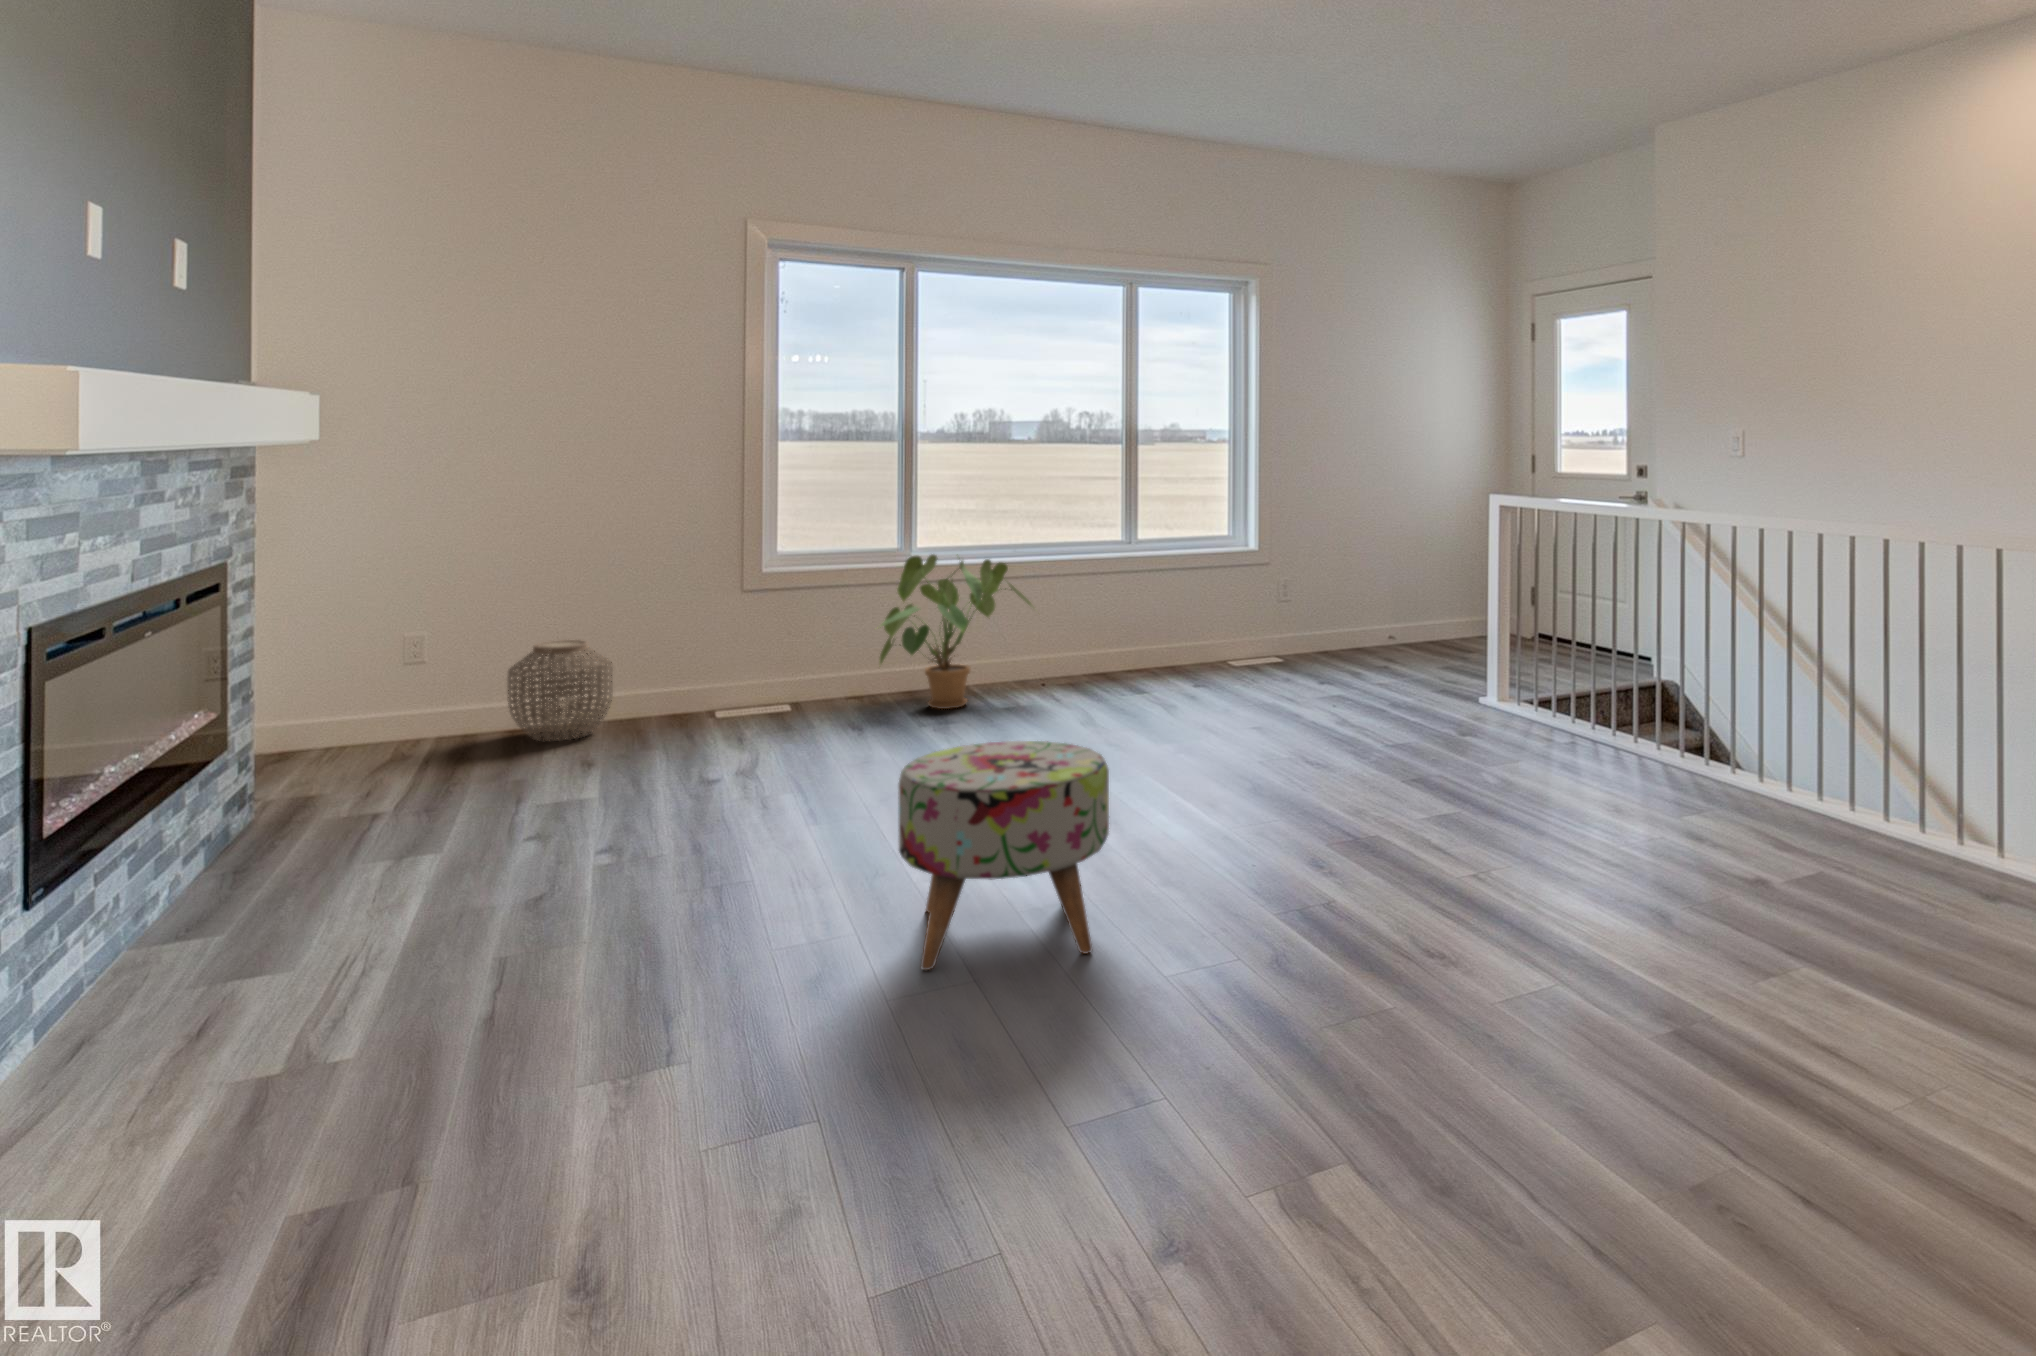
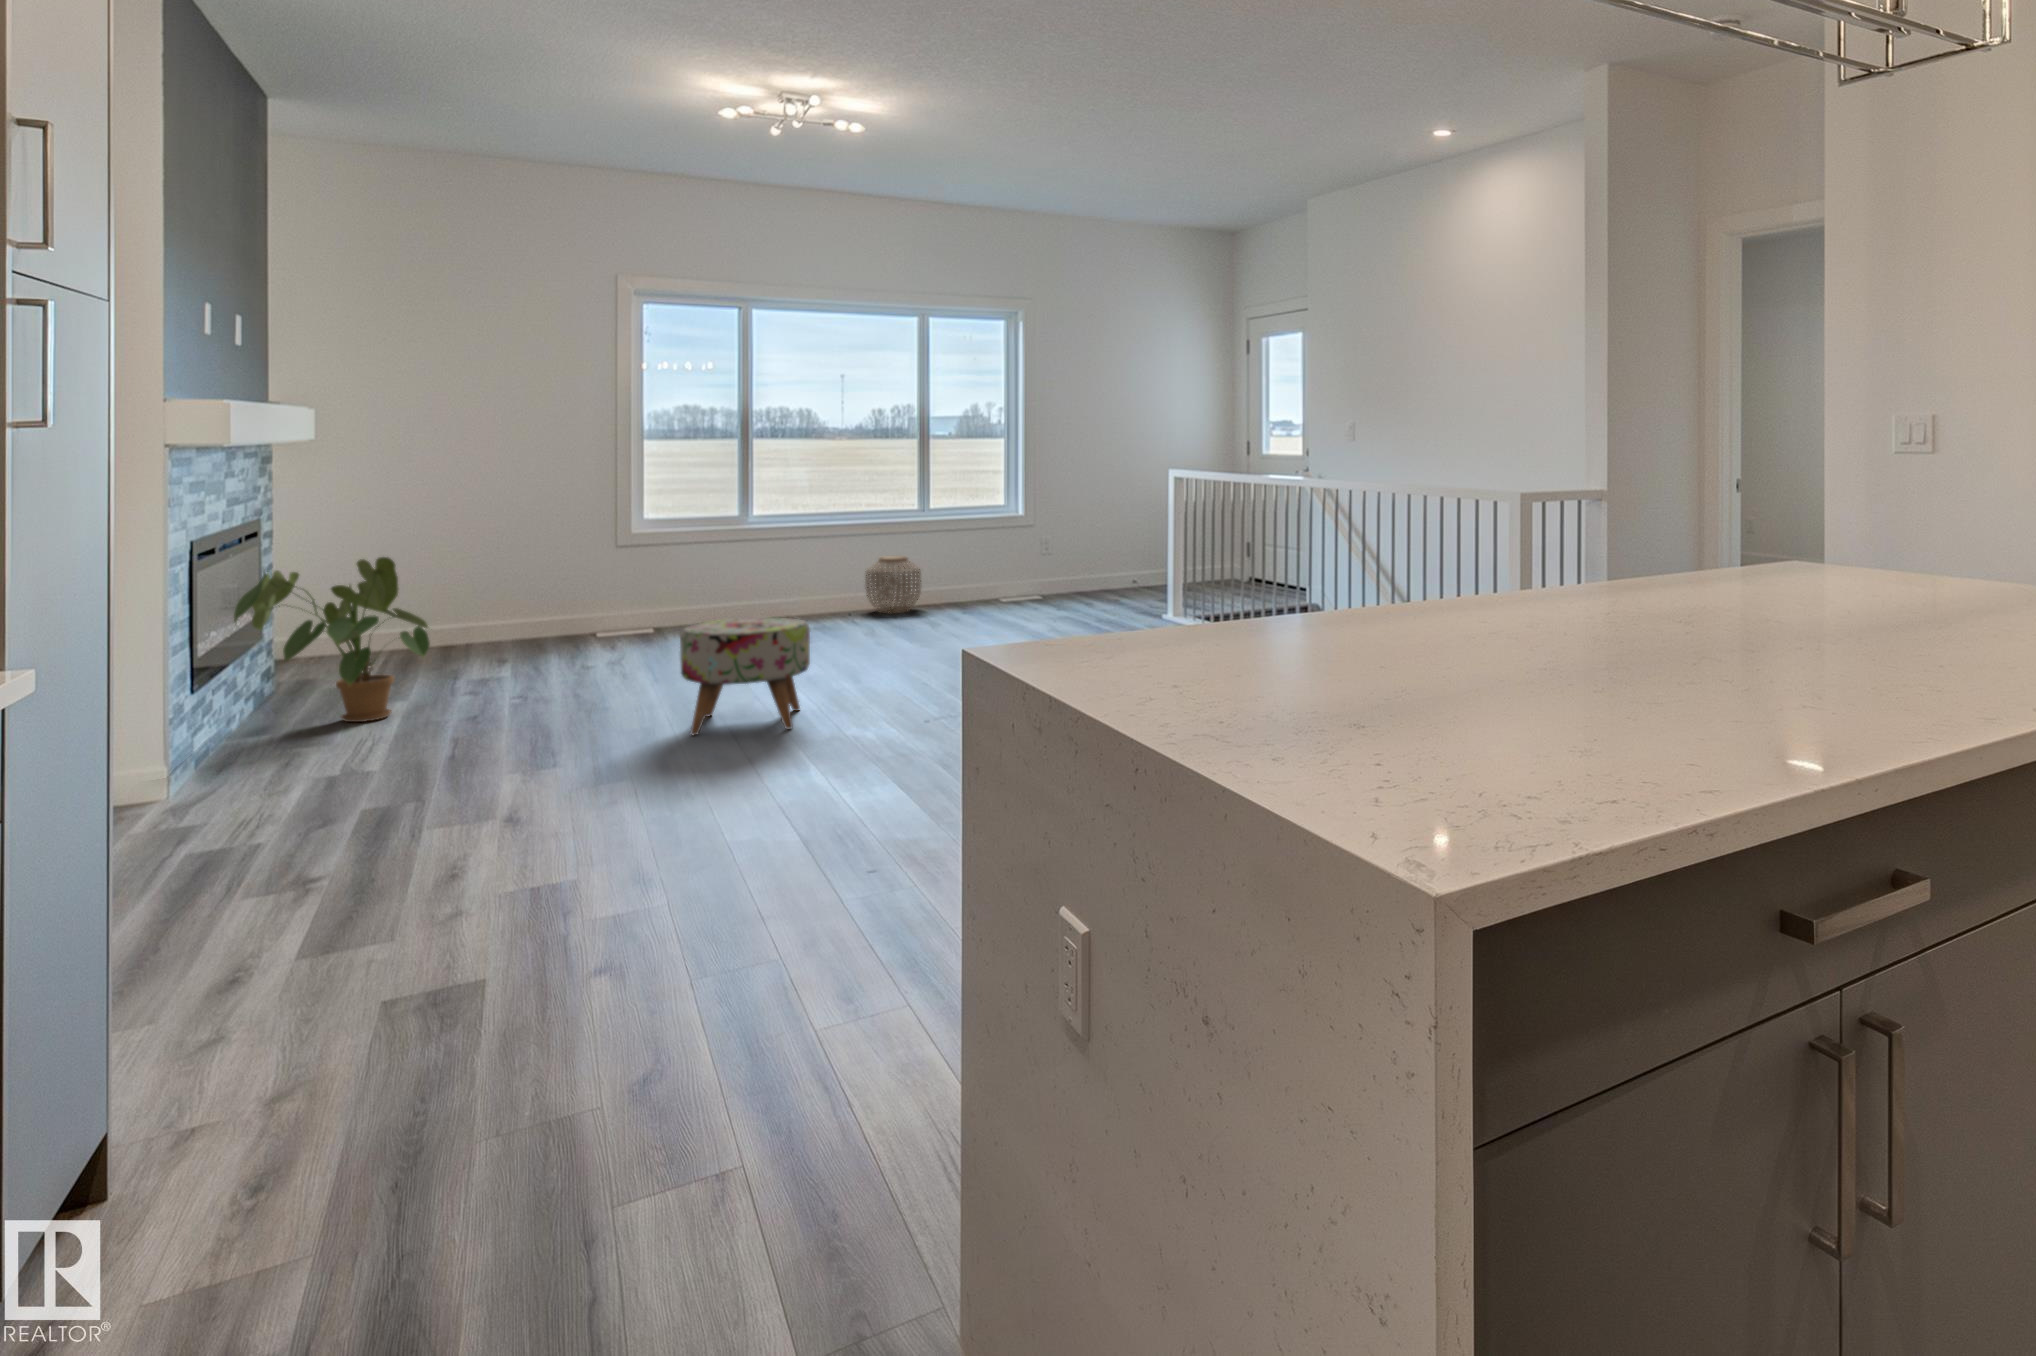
house plant: present [880,555,1032,709] -> present [234,557,430,722]
woven basket: present [508,640,613,741] -> present [866,556,921,613]

